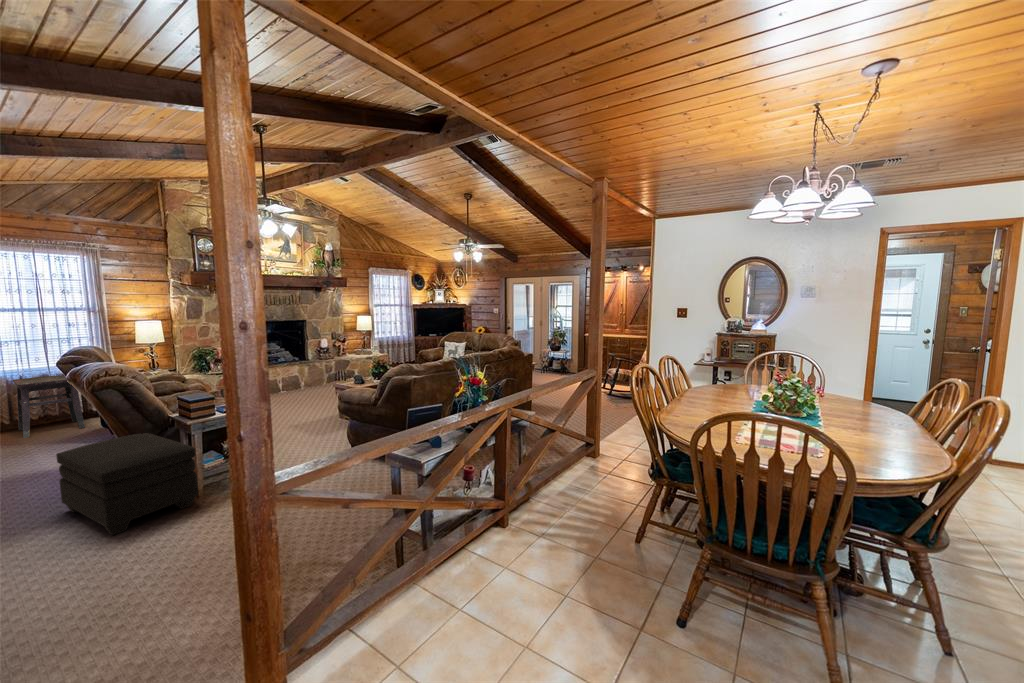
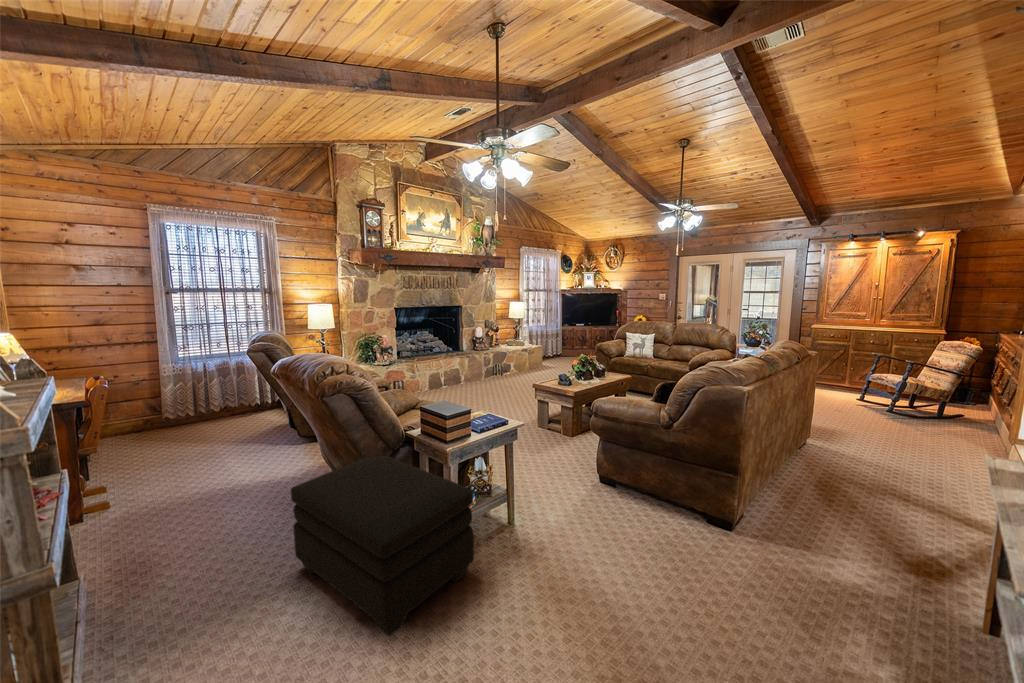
side table: present [13,376,85,438] -> none [198,363,267,436]

